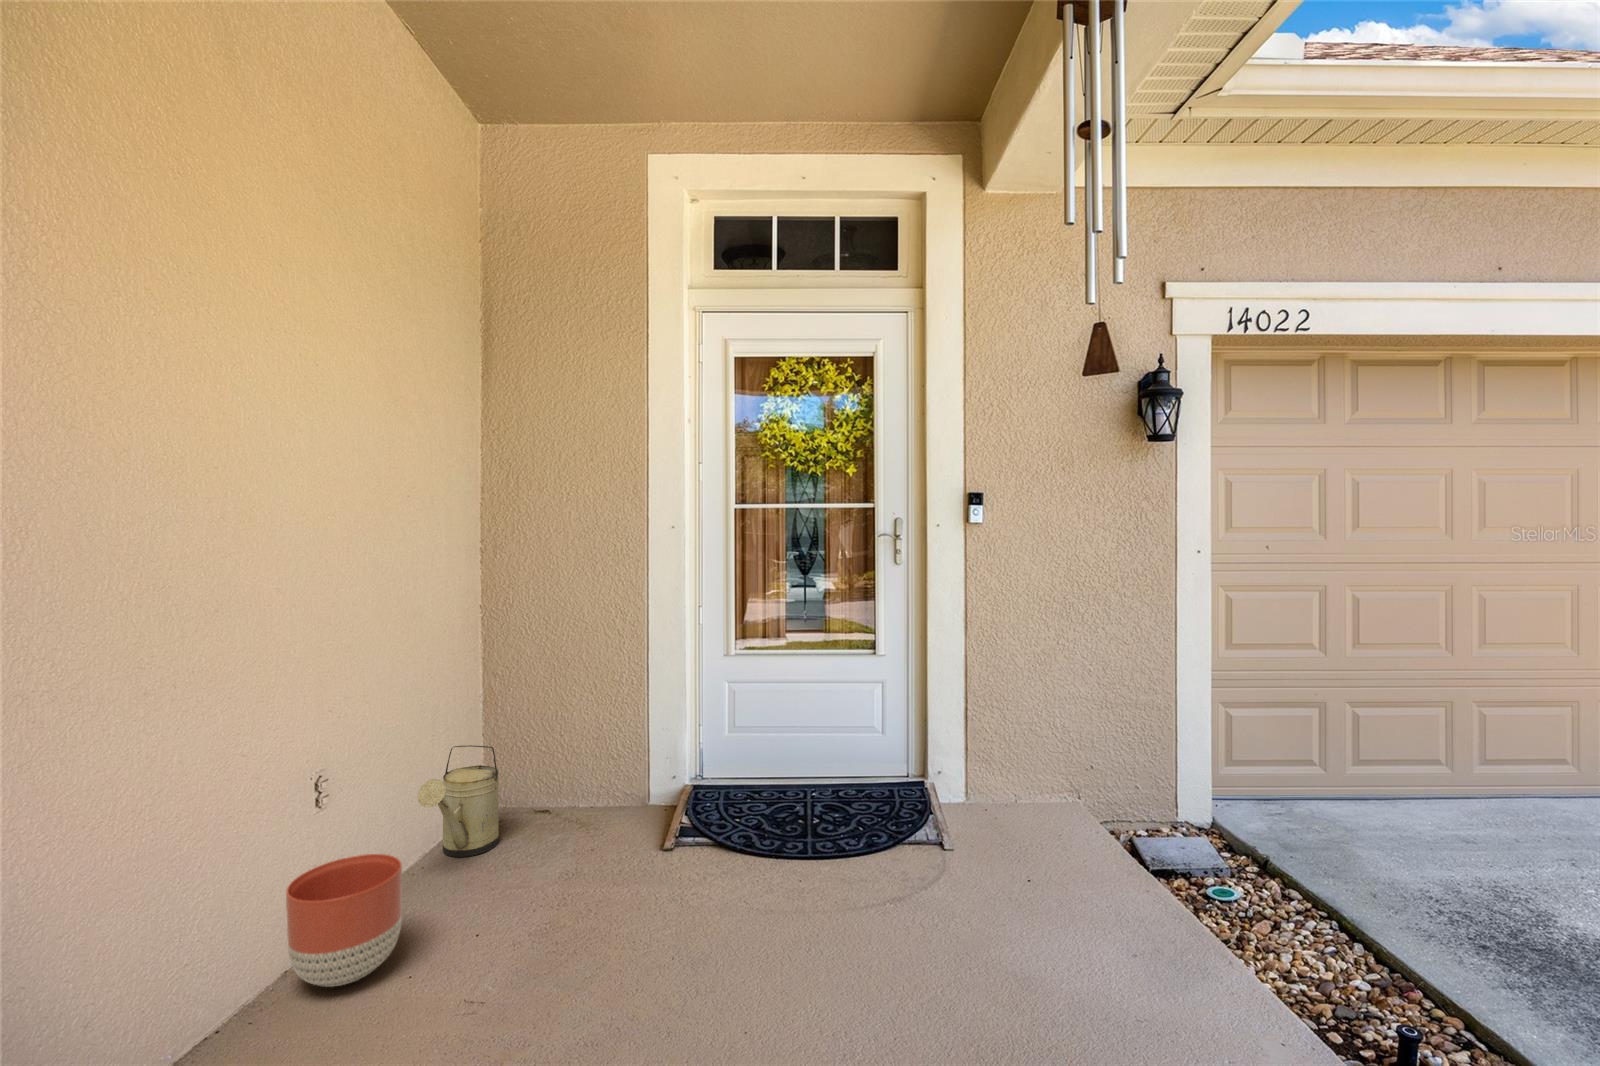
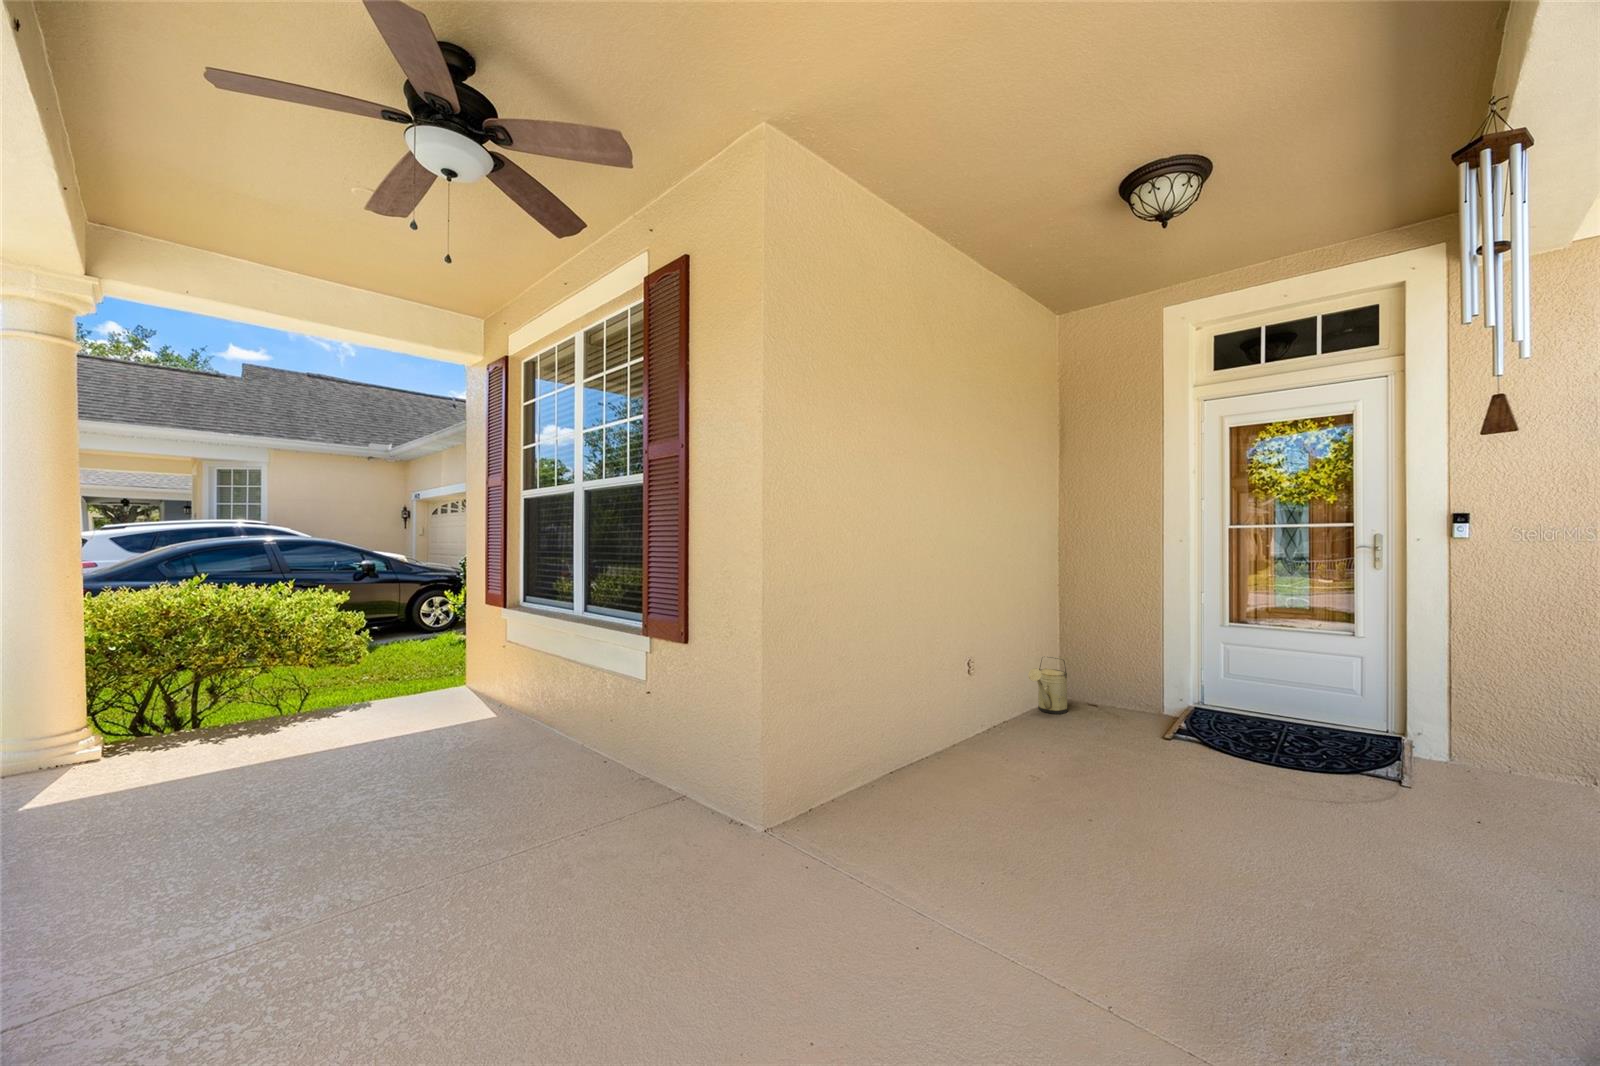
planter: present [286,854,402,987] -> none [982,691,1026,742]

